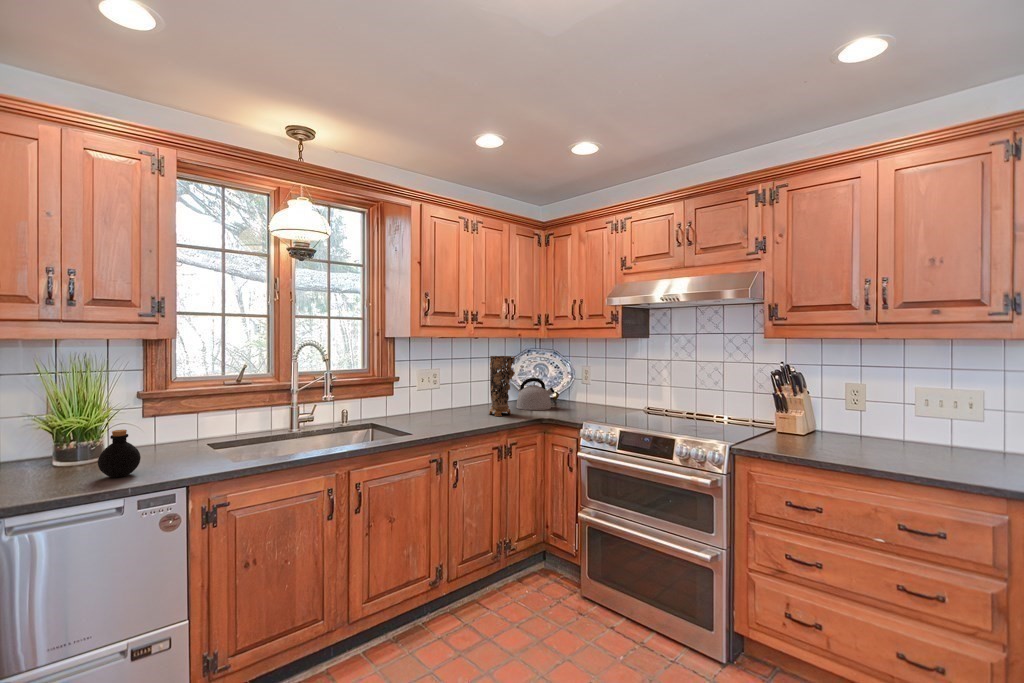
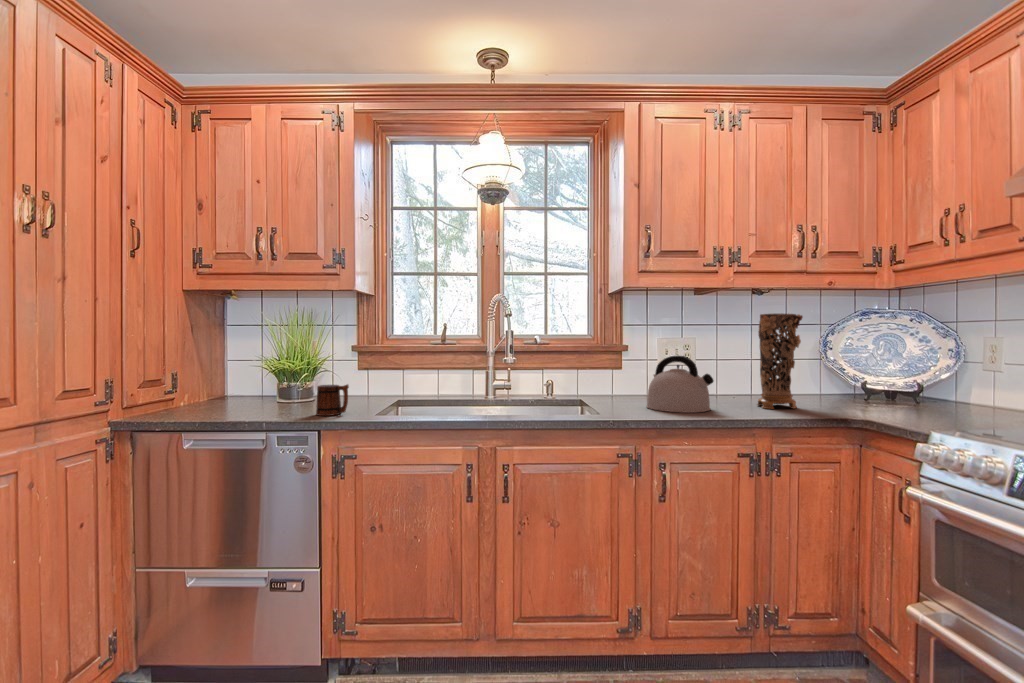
kettle: present [516,378,555,410] -> present [647,356,714,413]
bottle: present [98,430,141,477] -> none [268,370,302,413]
mug: none [167,437,207,472] -> present [316,385,349,416]

